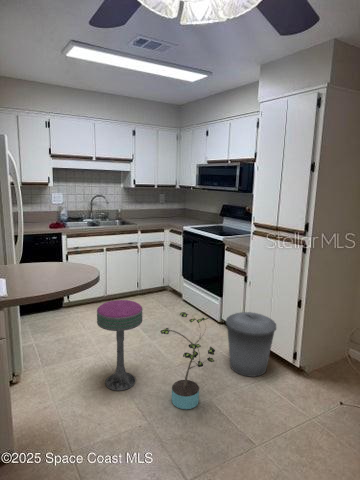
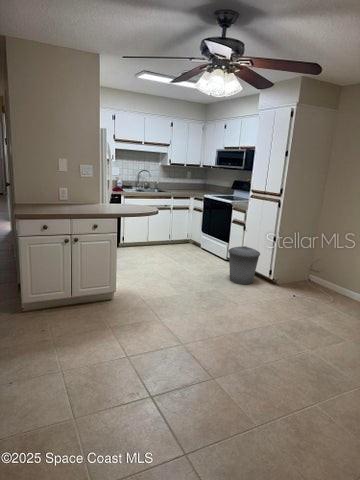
bar stool: present [97,300,143,391] -> none [150,232,178,284]
potted plant: present [160,312,215,409] -> none [188,238,219,293]

